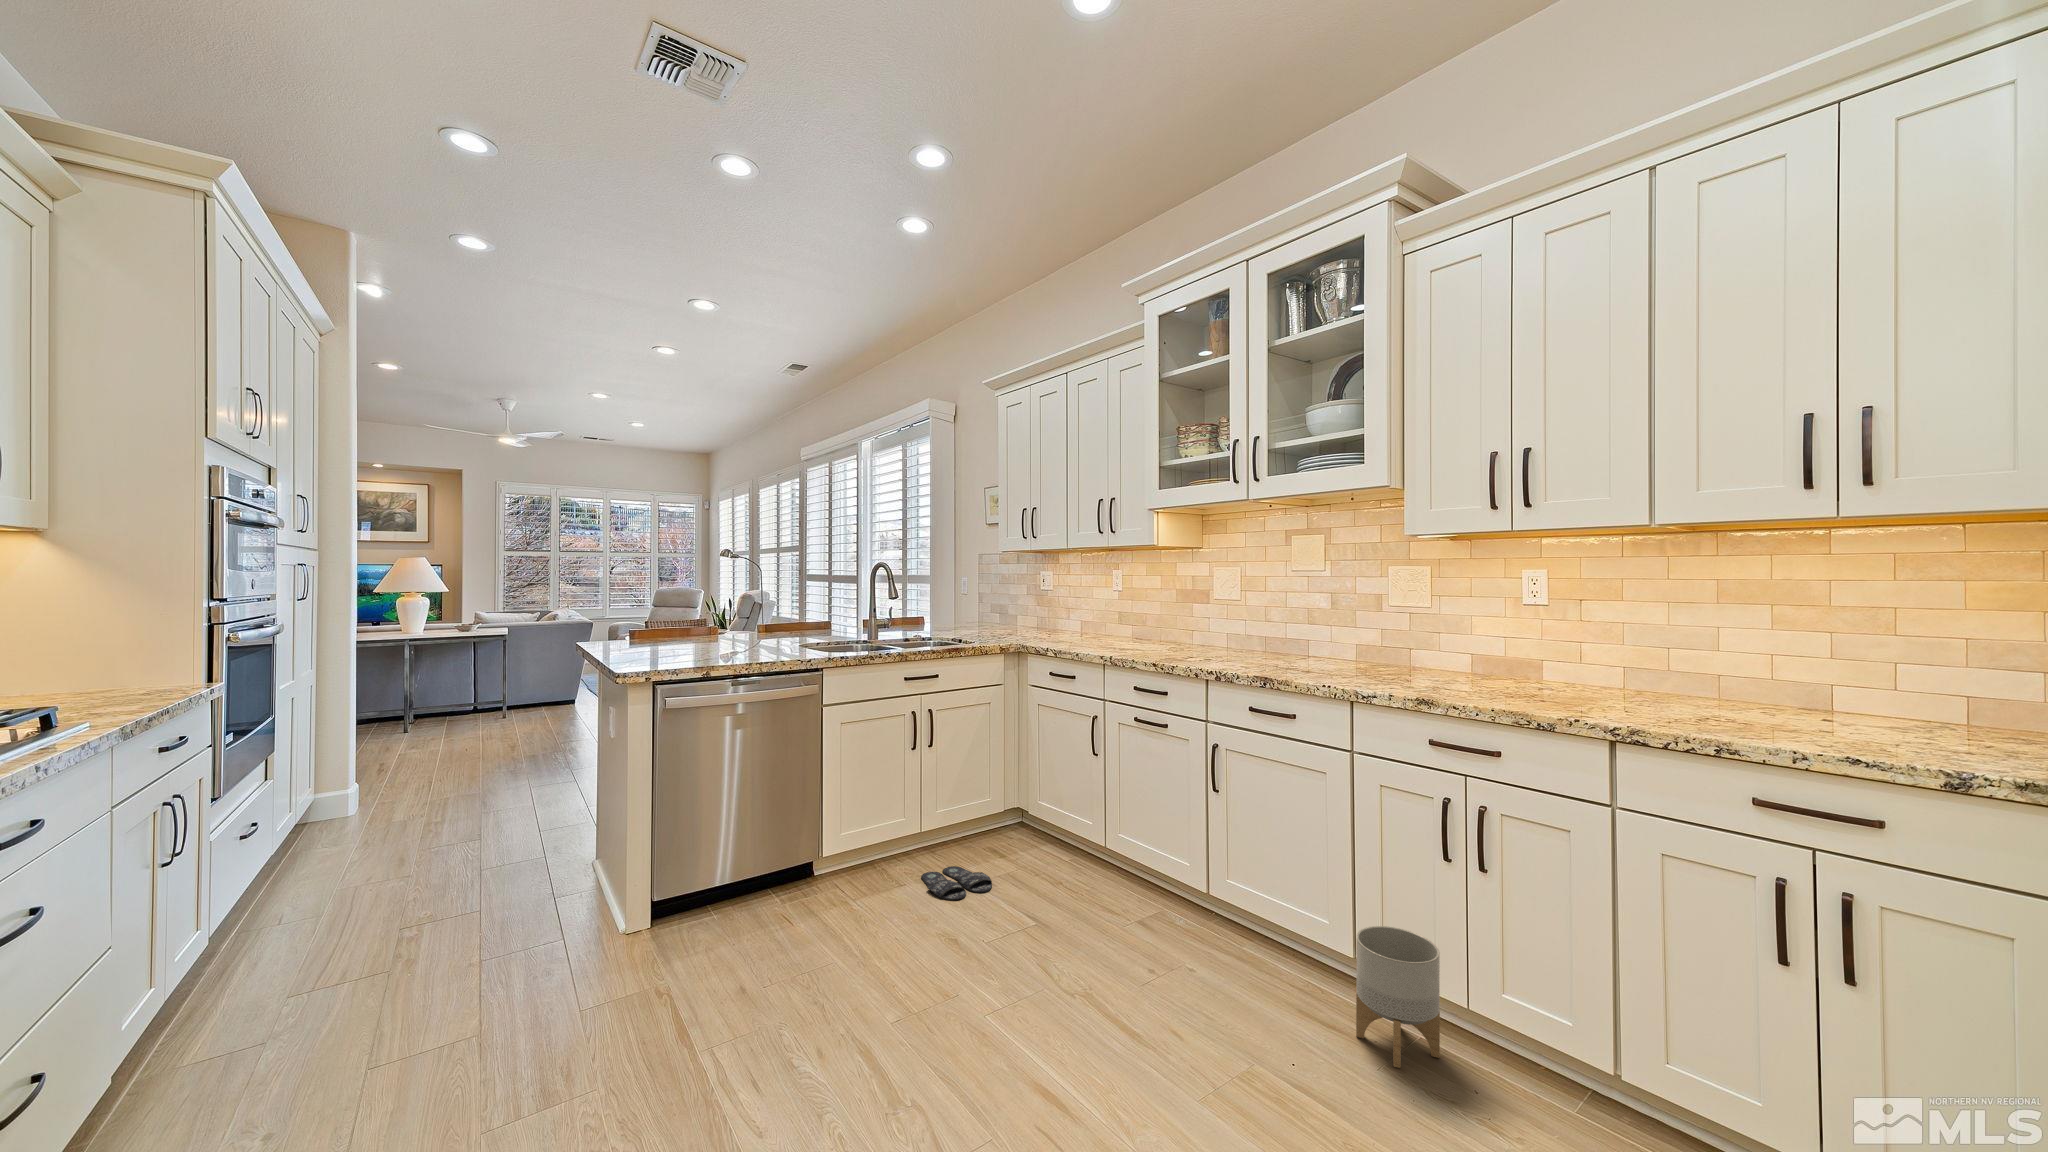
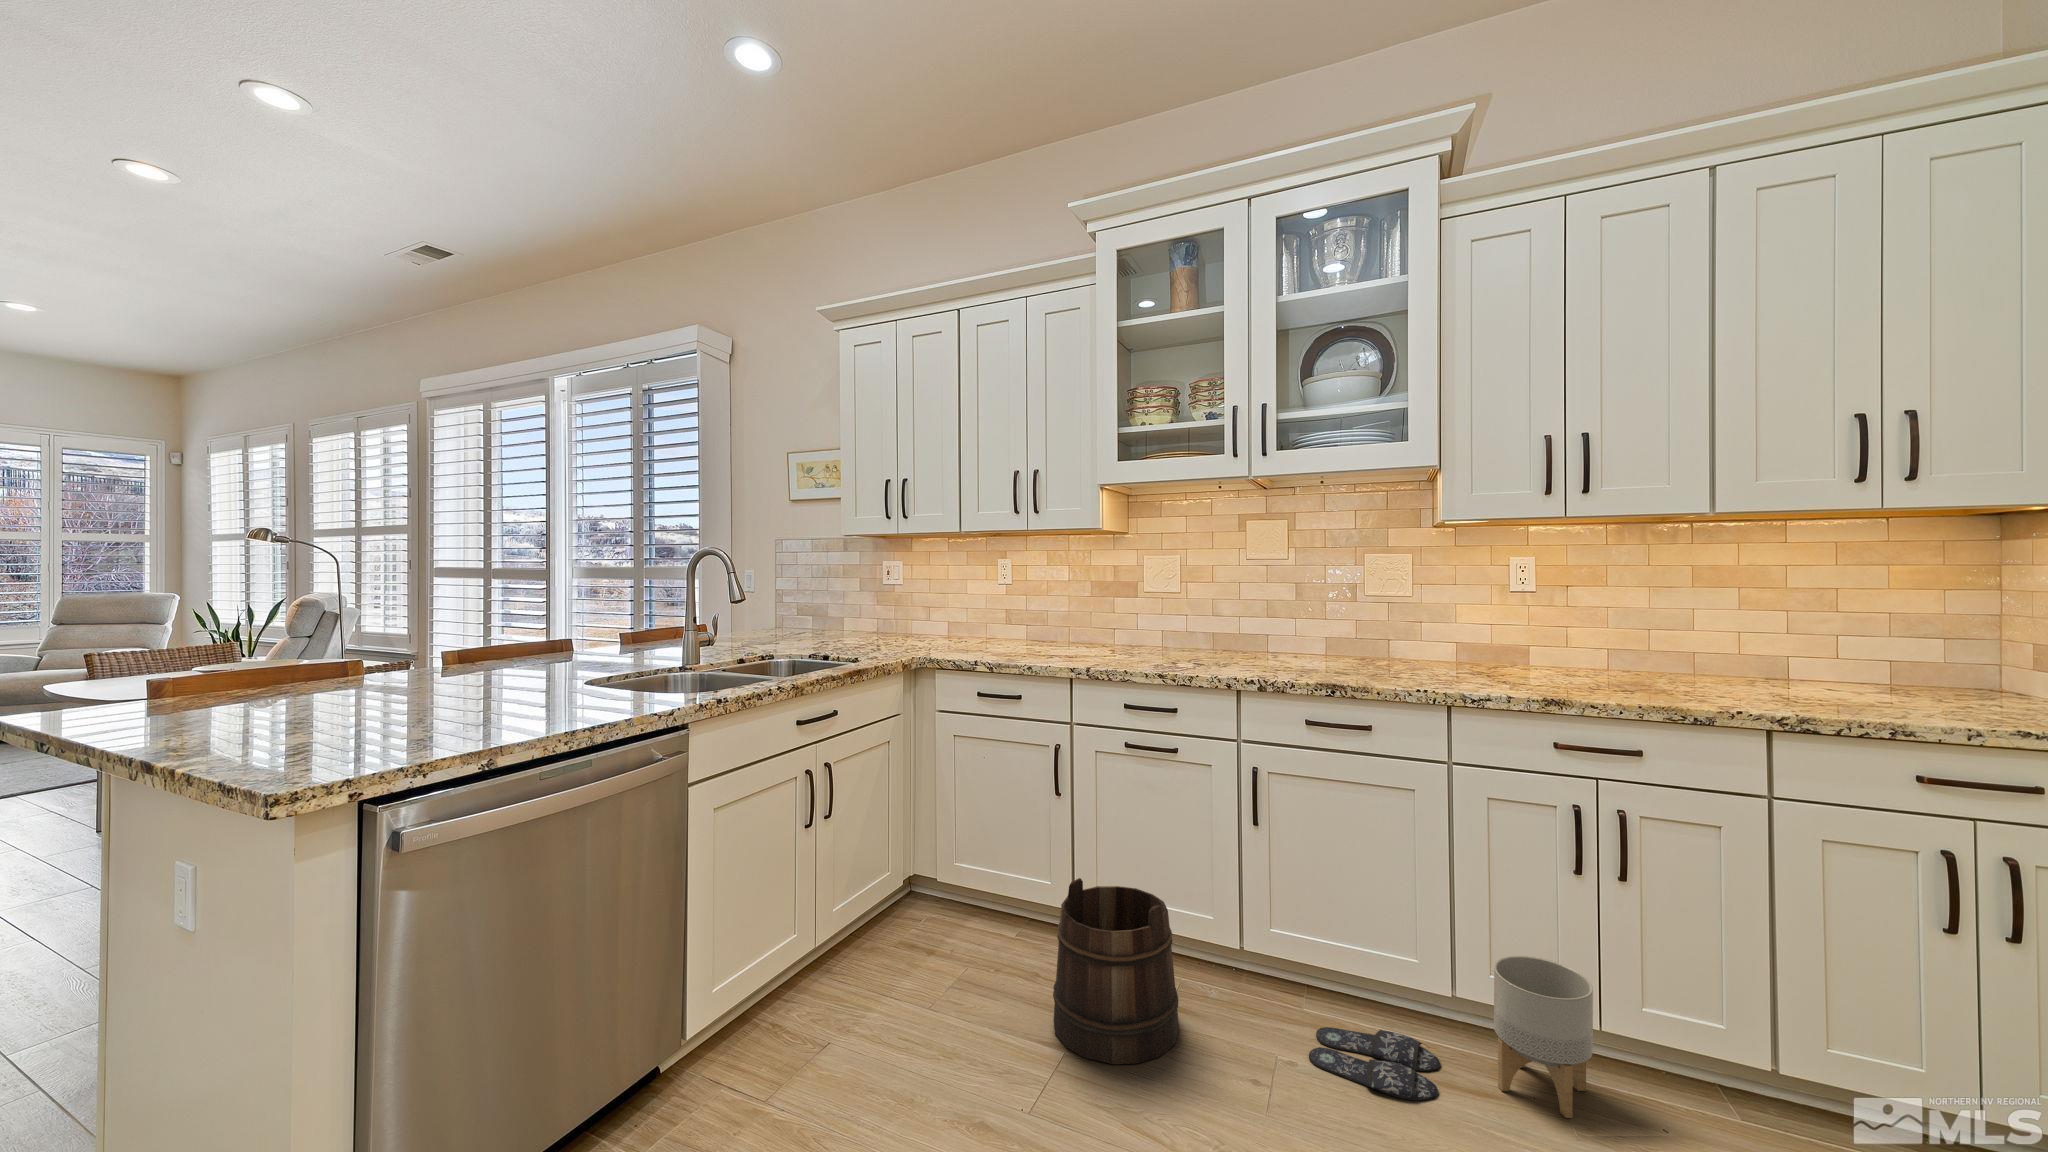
bucket: none [1040,810,1135,947] -> present [1053,878,1179,1064]
slippers: present [921,866,992,900] -> present [1309,1027,1440,1100]

